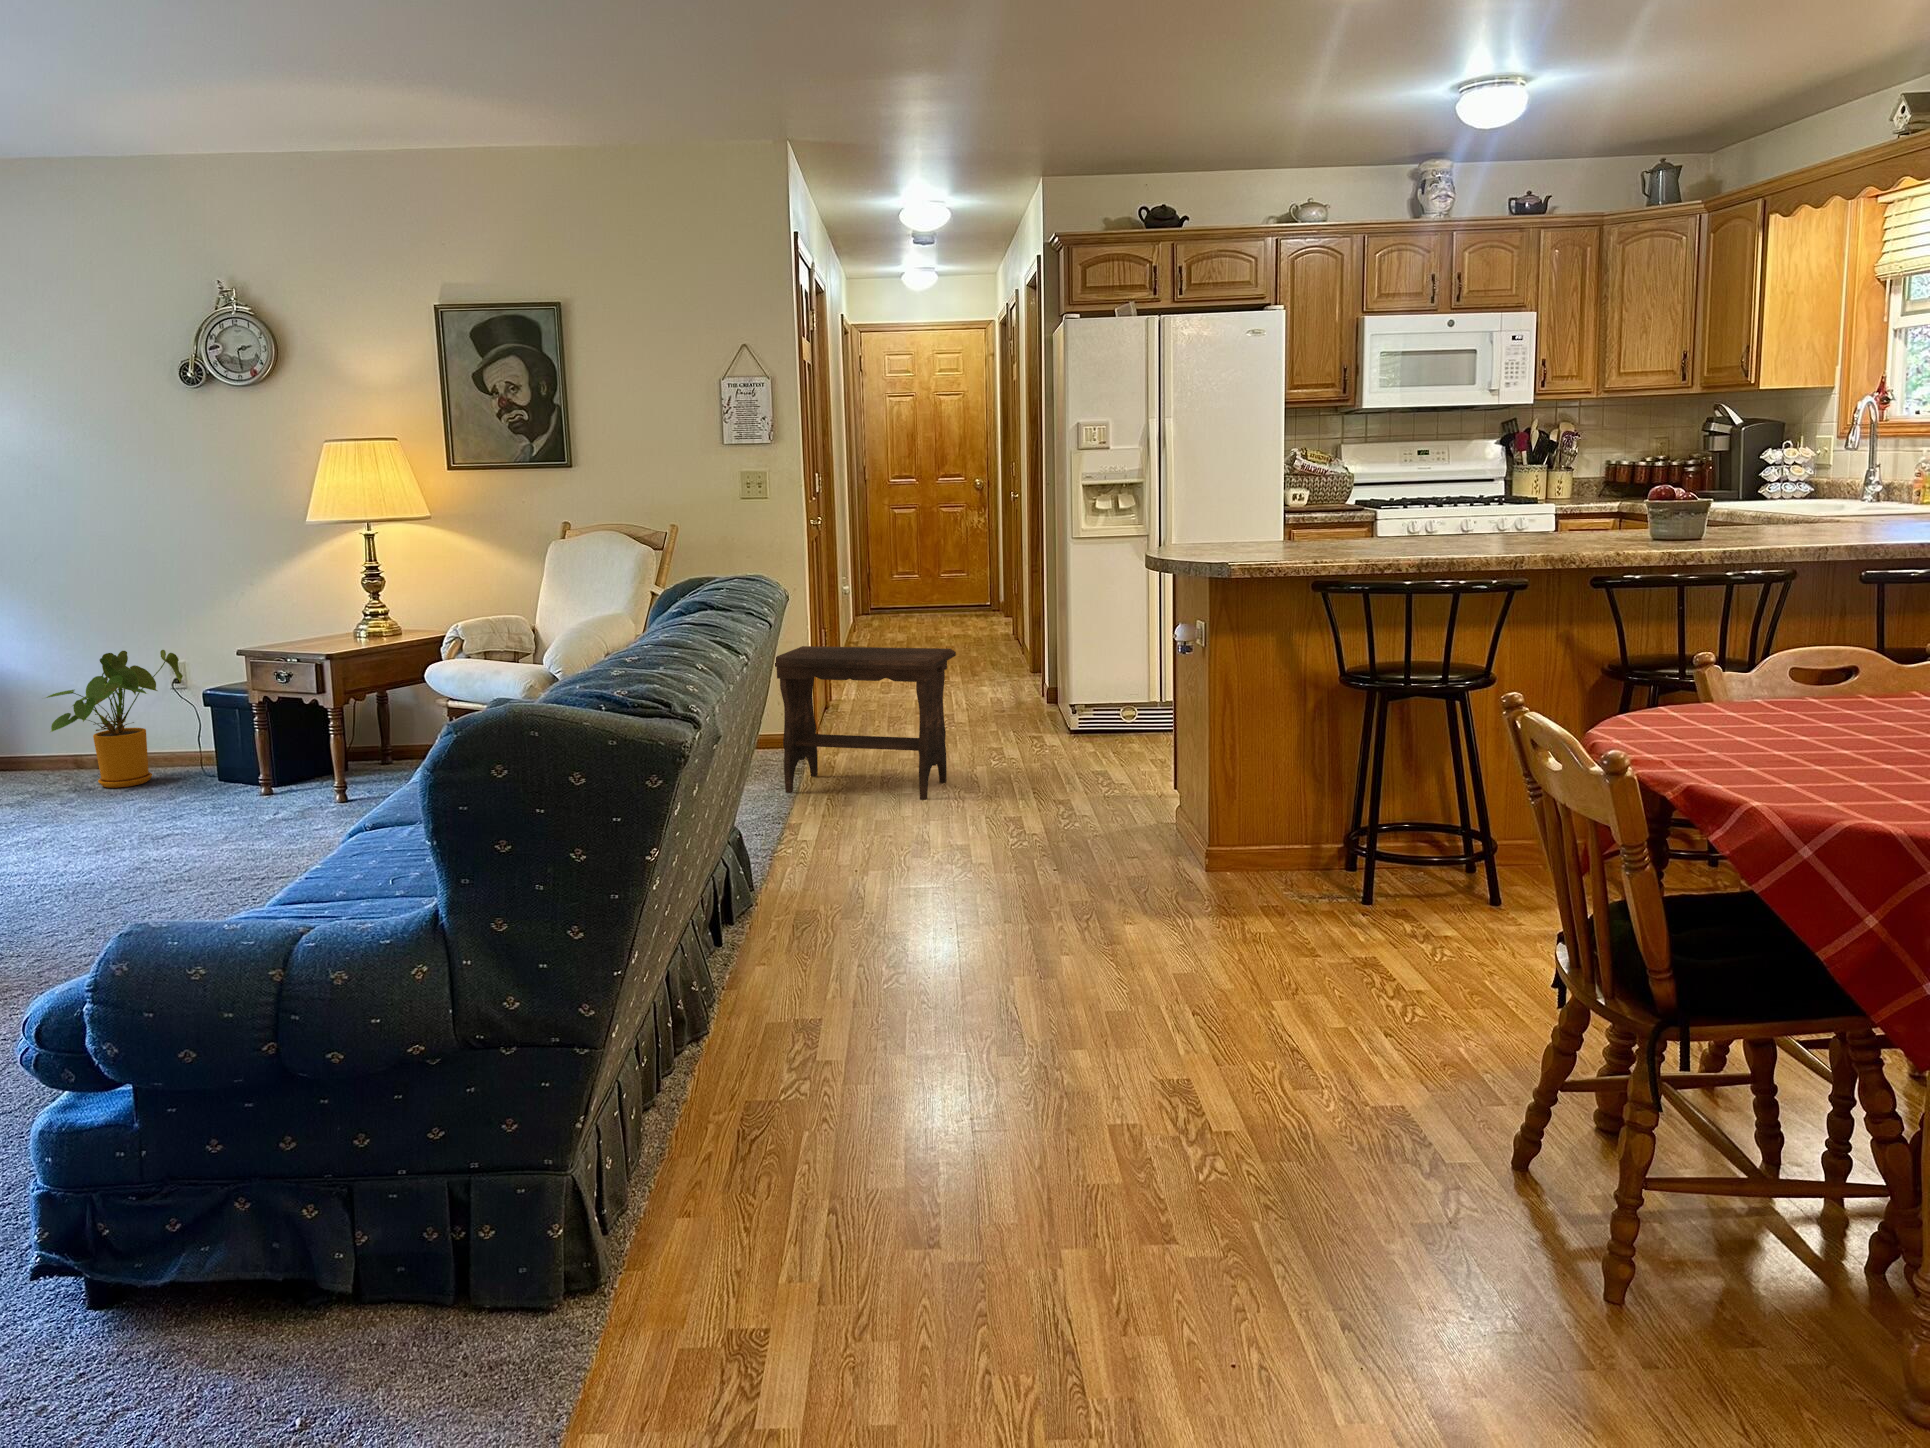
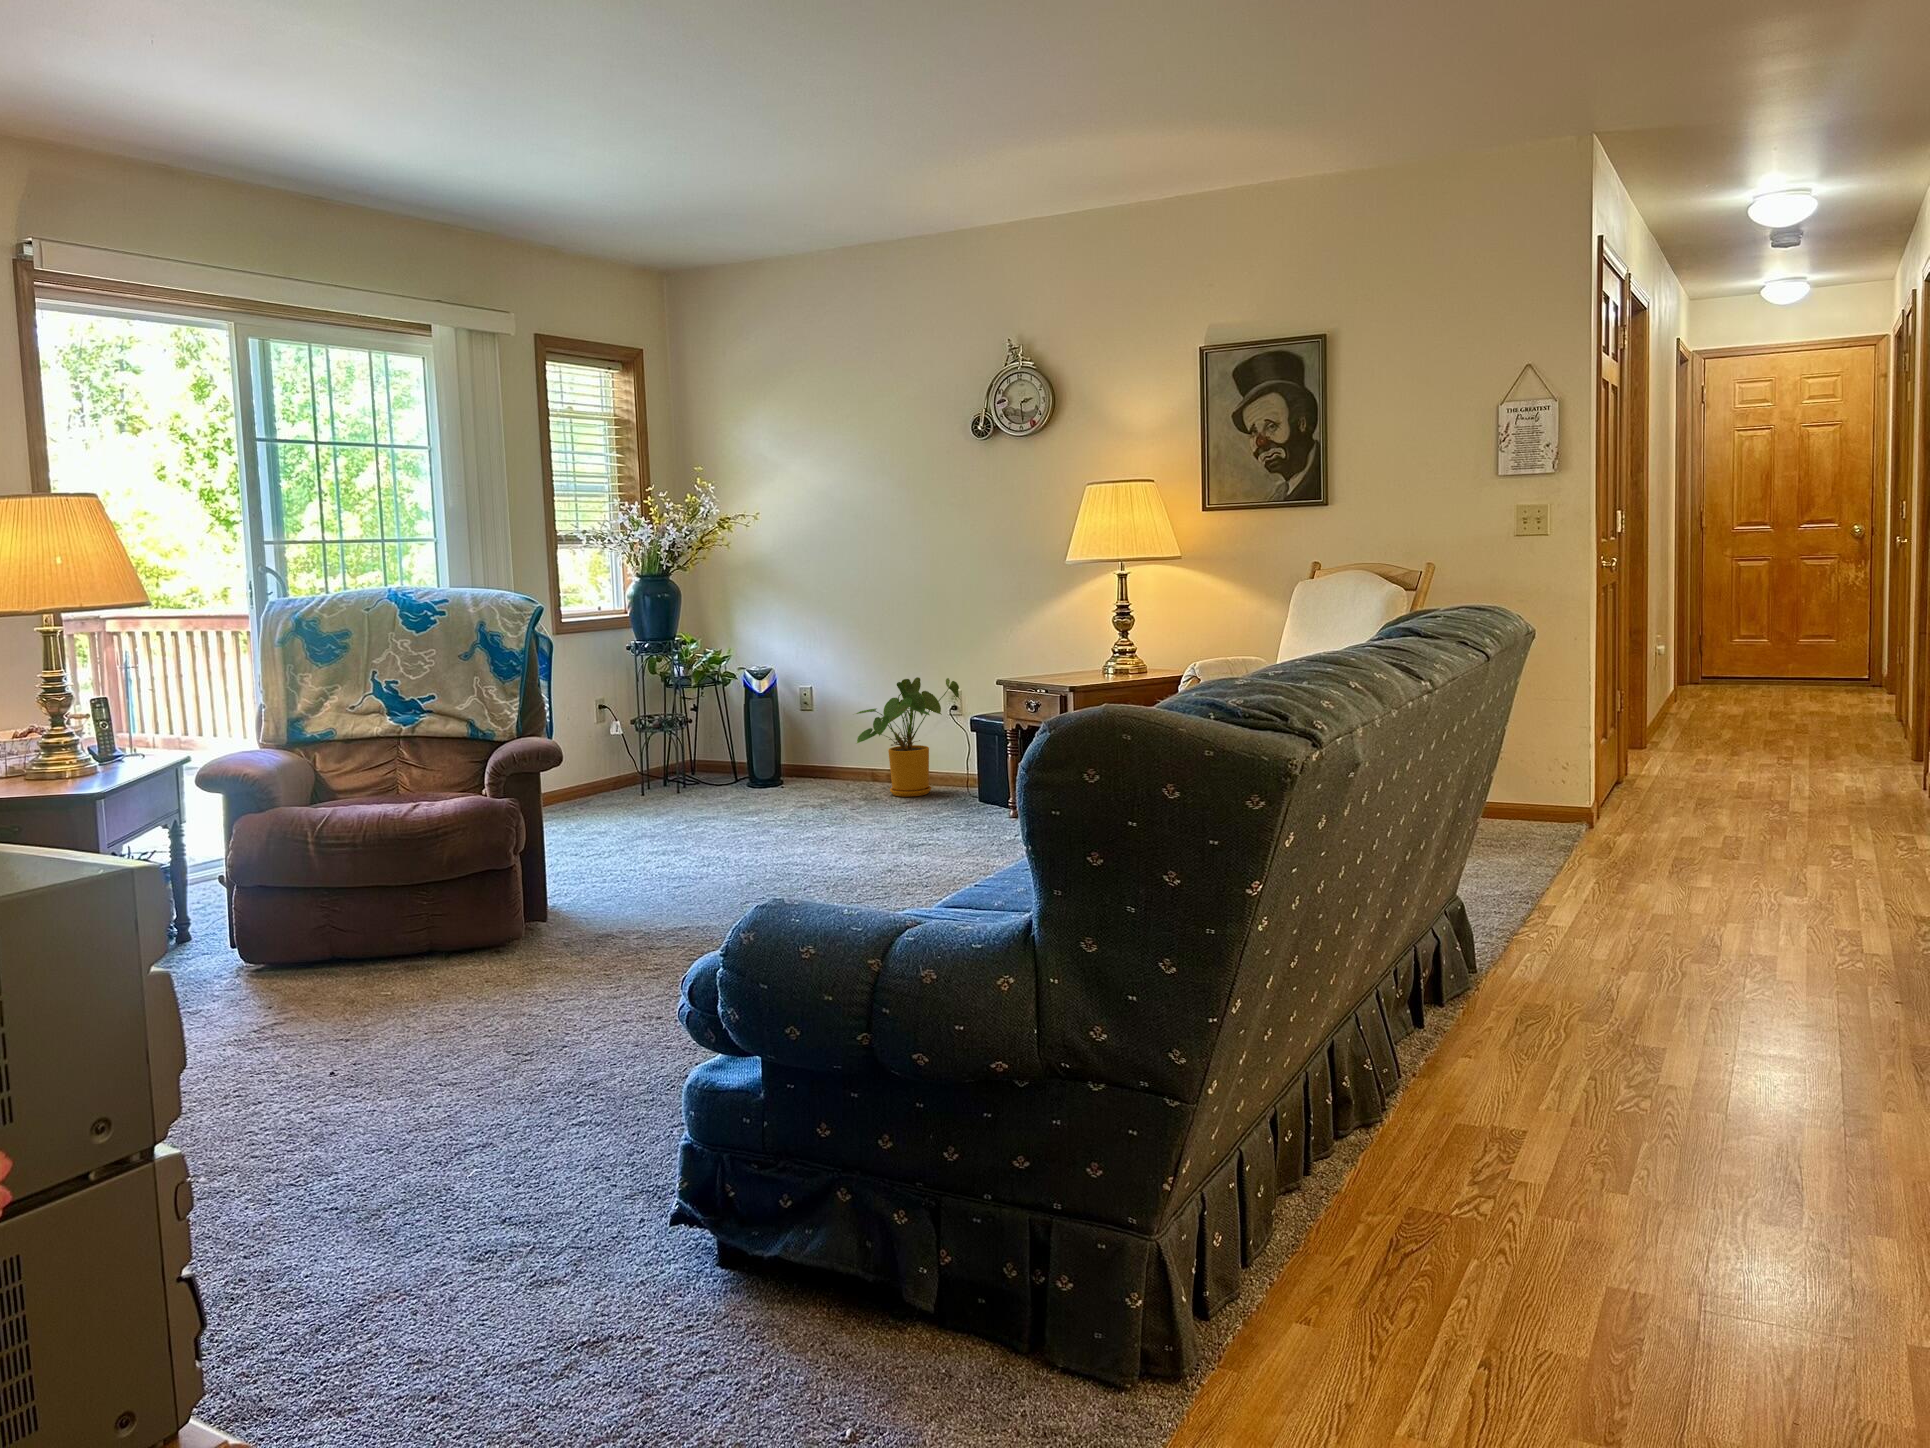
footstool: present [775,646,956,800] -> none [1526,701,1785,896]

